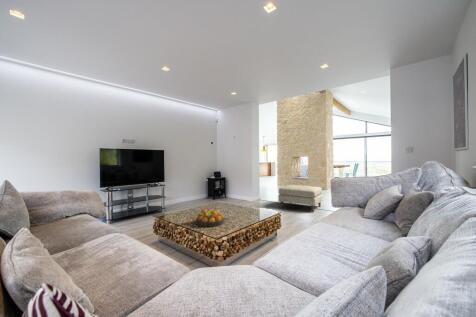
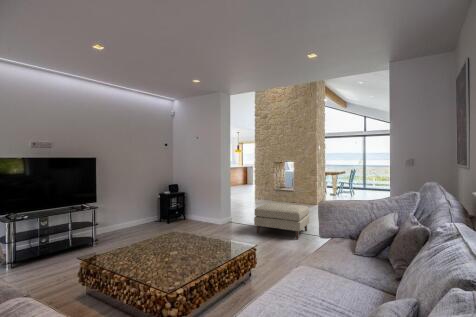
fruit bowl: present [196,209,225,227] -> none [139,247,181,274]

